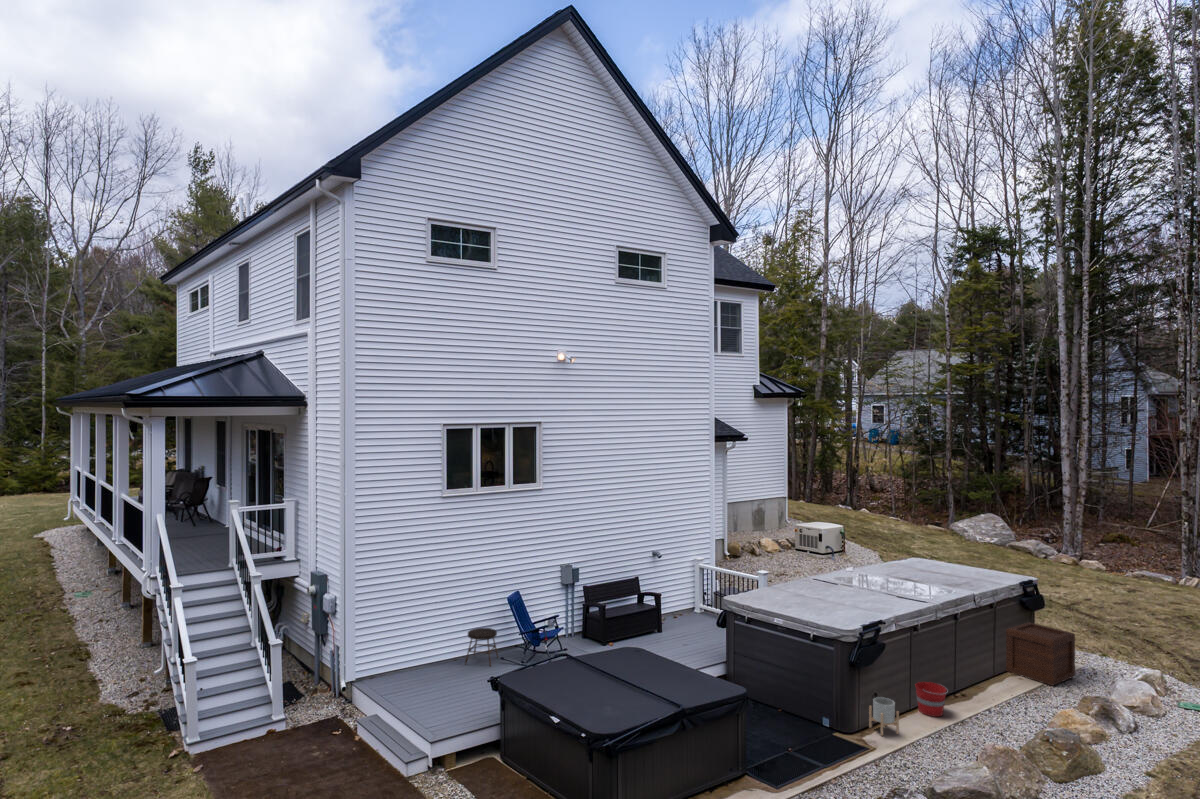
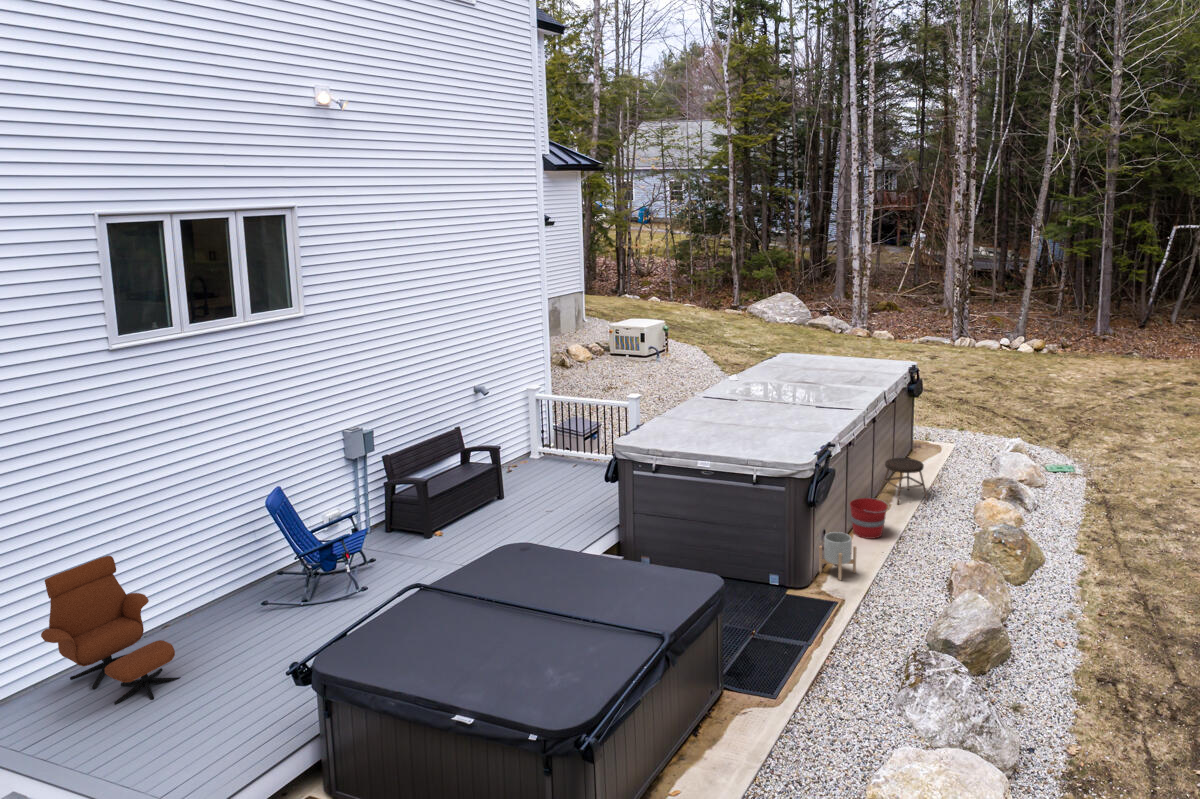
lounge chair: none [377,611,437,697] -> present [41,556,181,705]
wooden crate: present [1006,622,1075,686] -> none [903,404,971,471]
stool: present [465,628,498,666] -> present [879,458,928,504]

